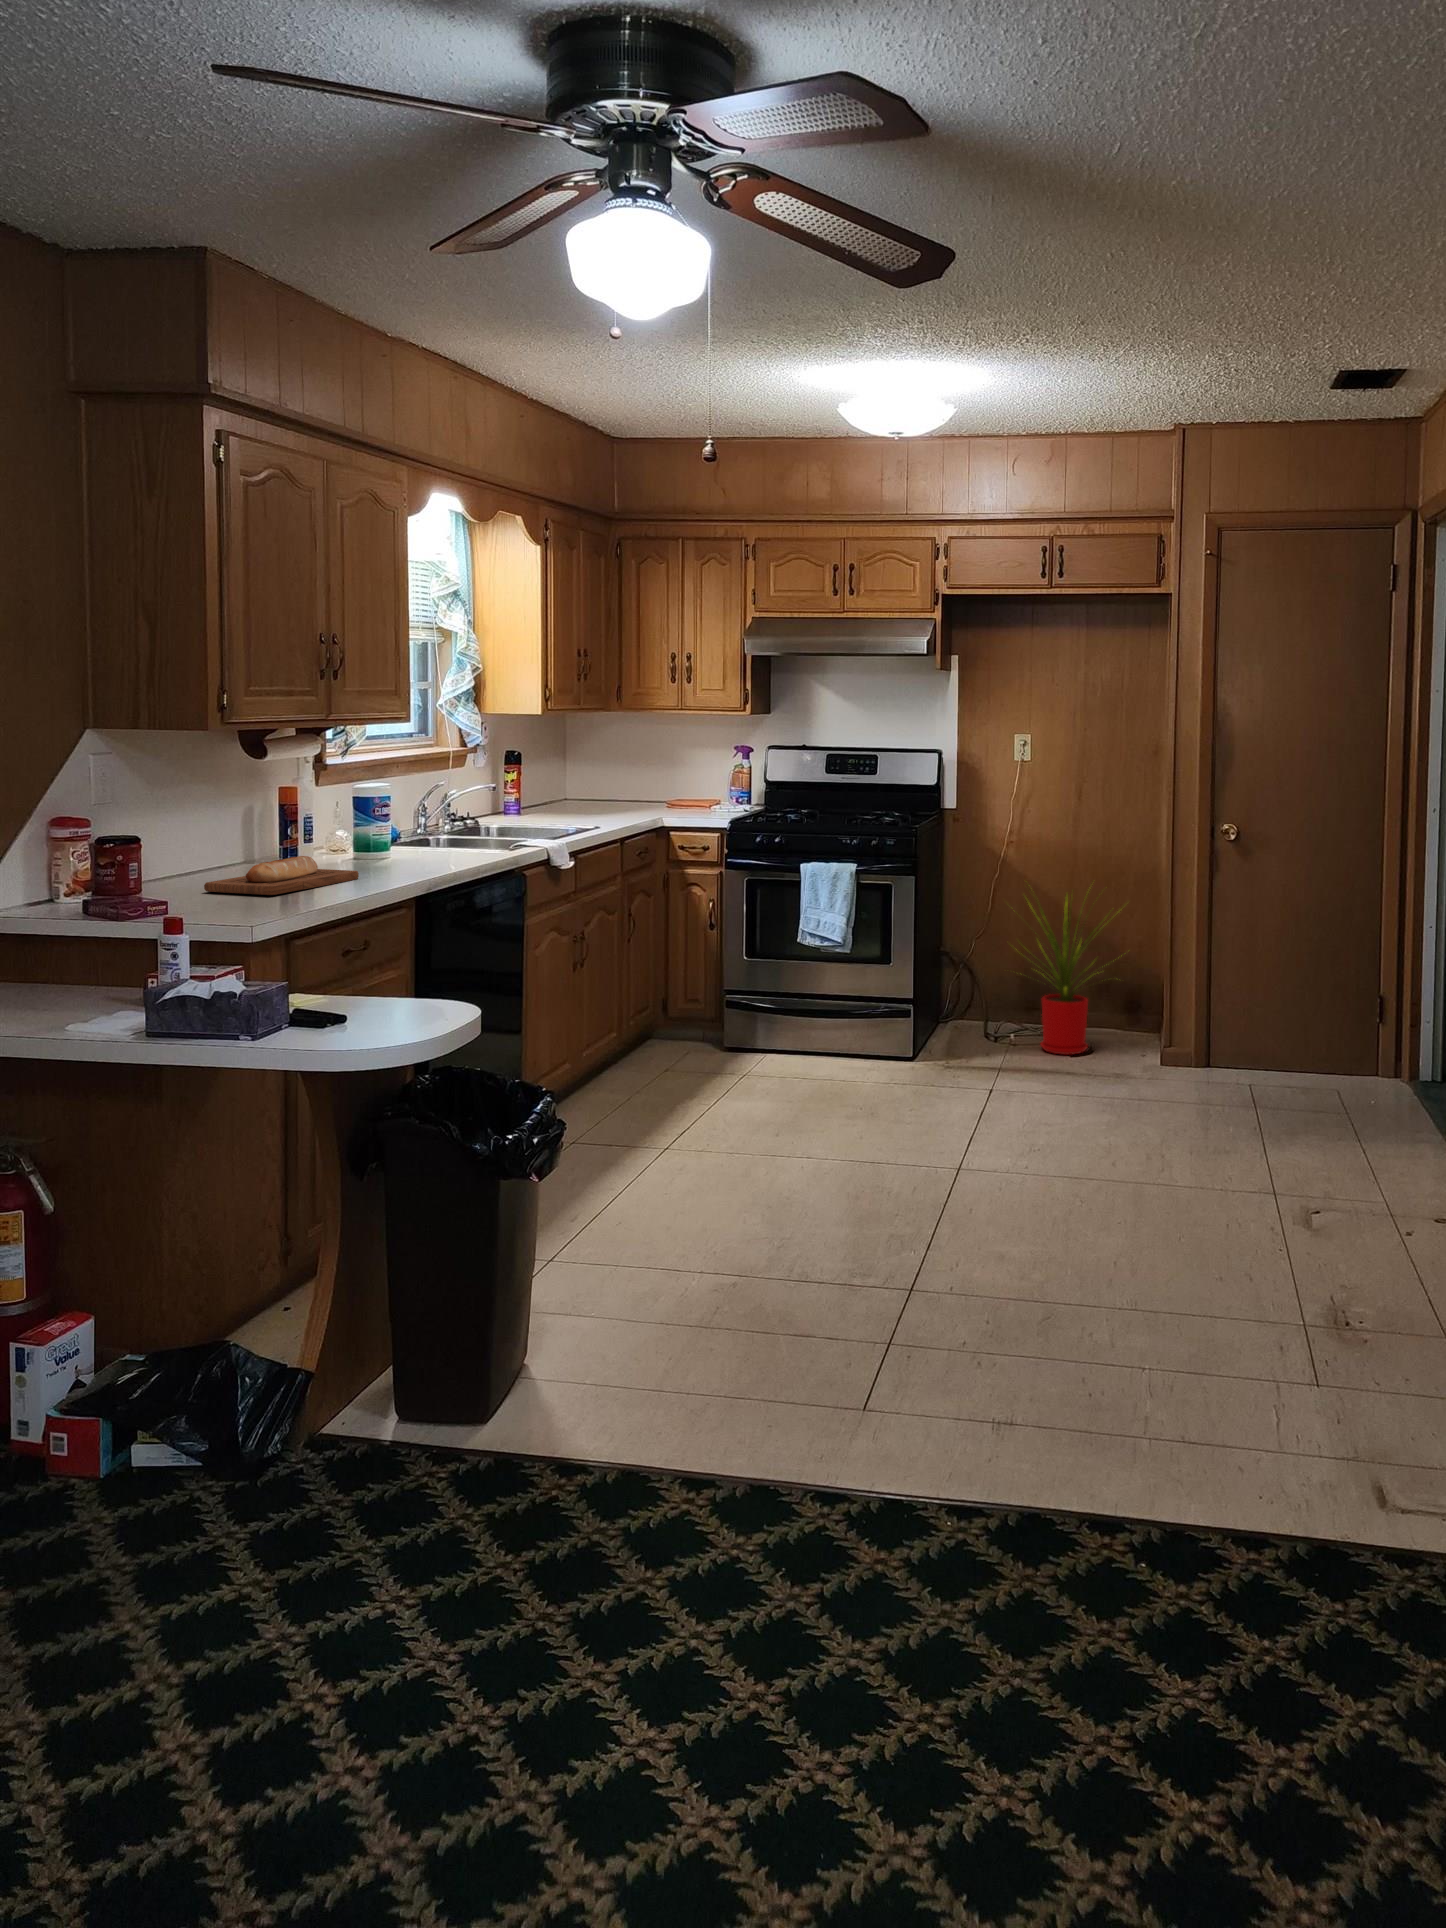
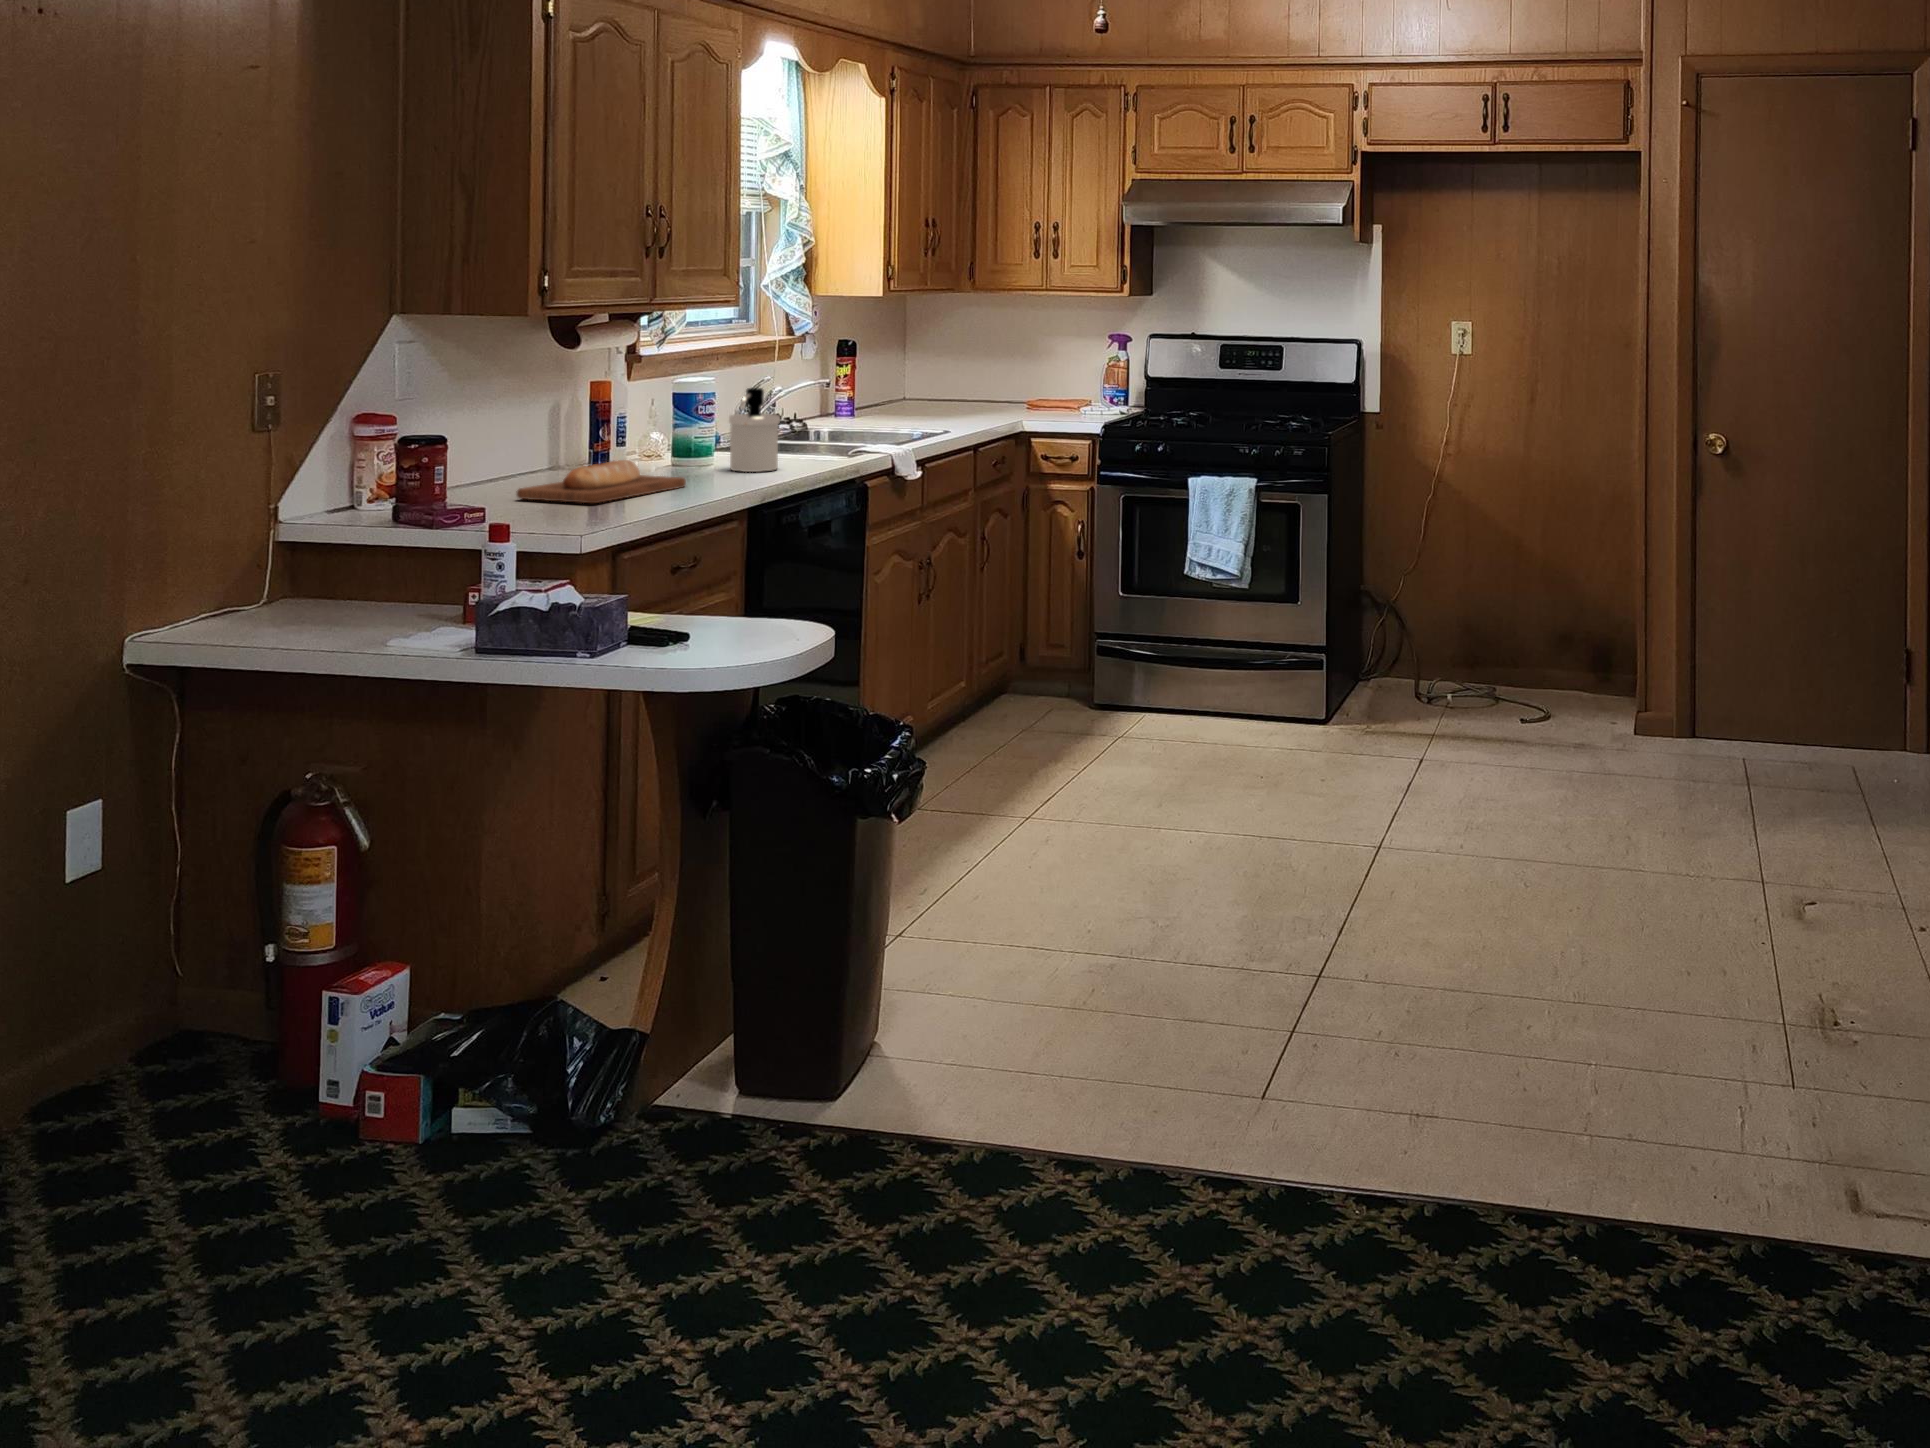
soap dispenser: none [399,792,444,865] -> present [729,388,780,472]
house plant: present [1020,885,1107,1055] -> none [1433,499,1589,712]

